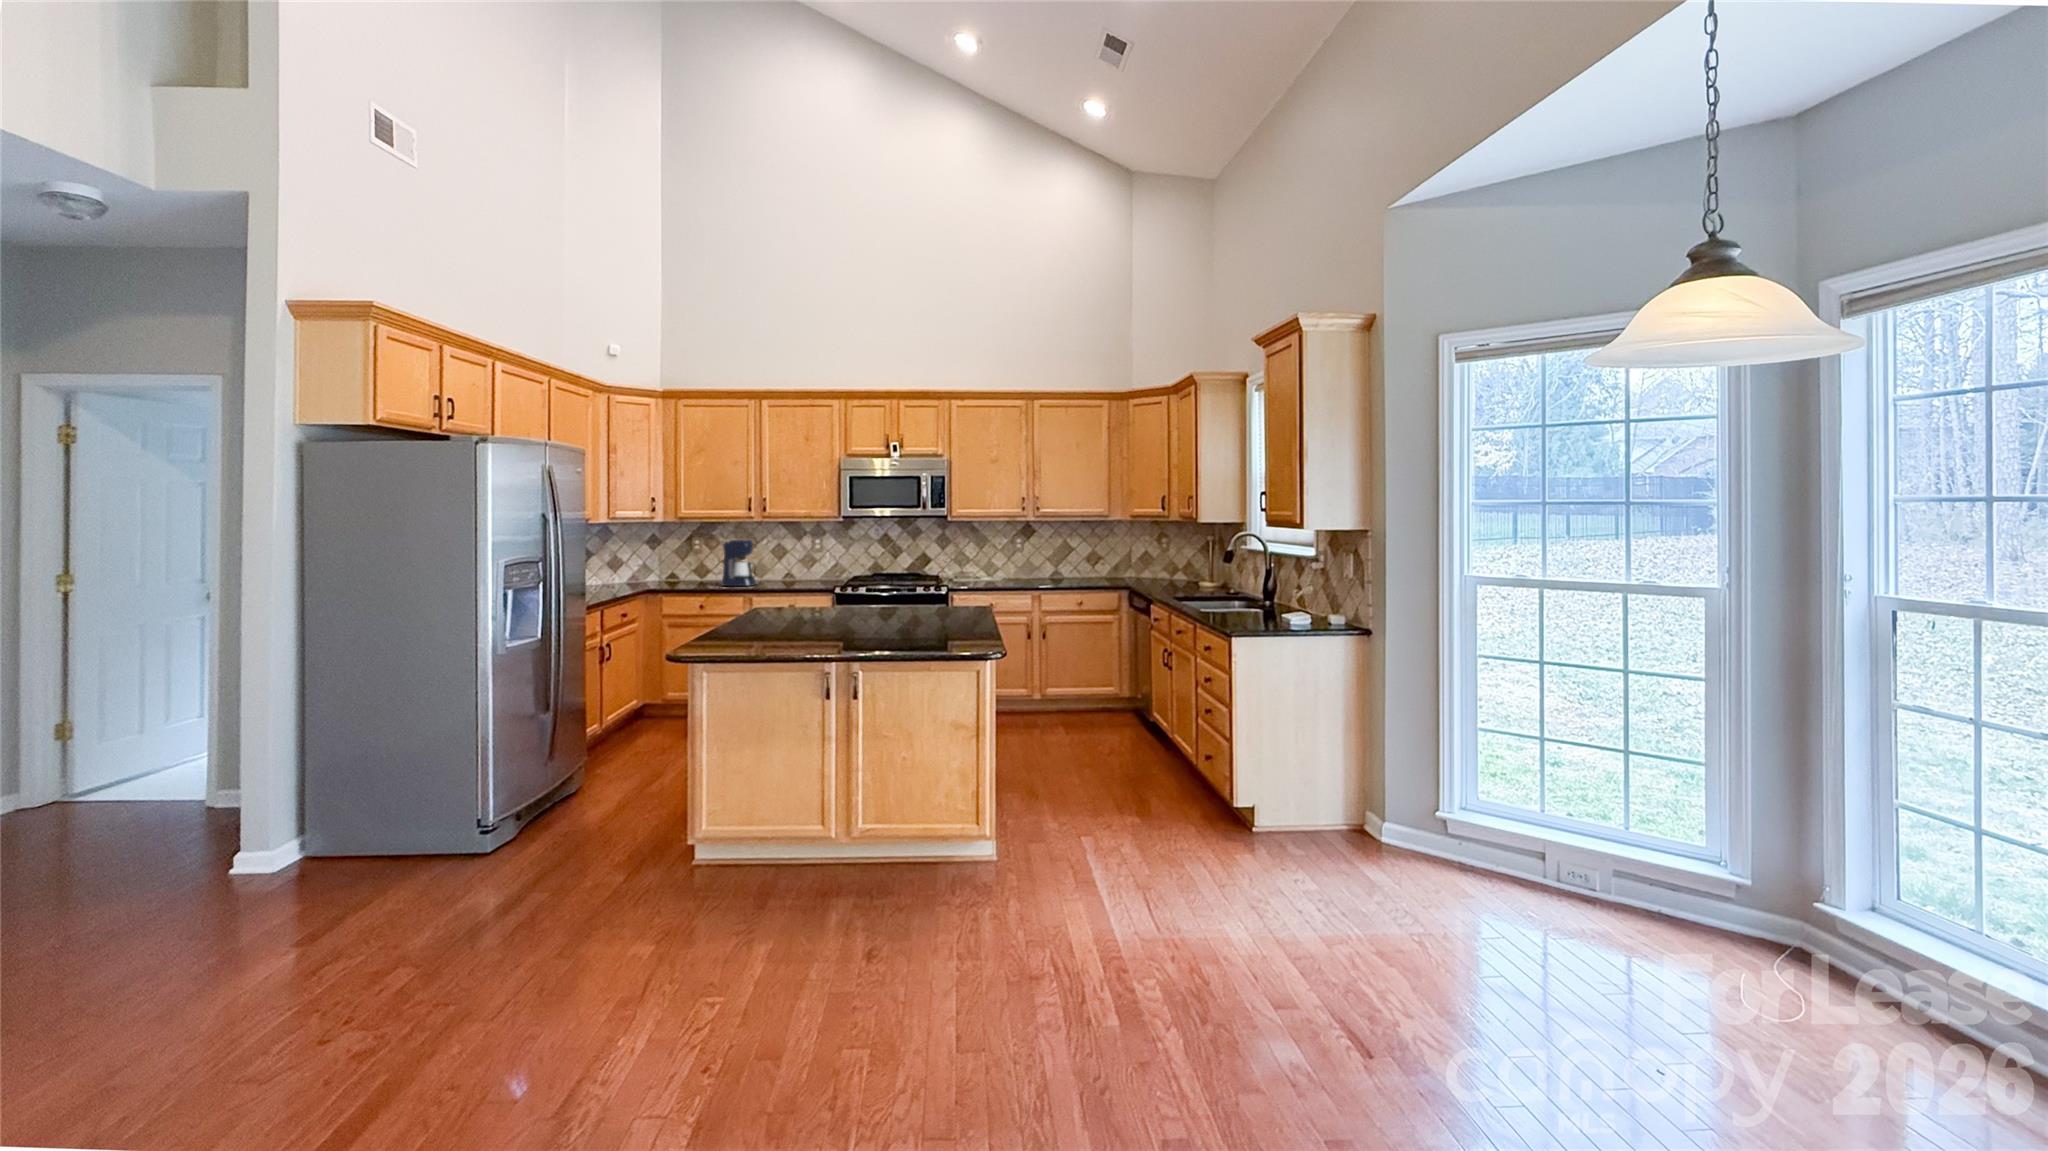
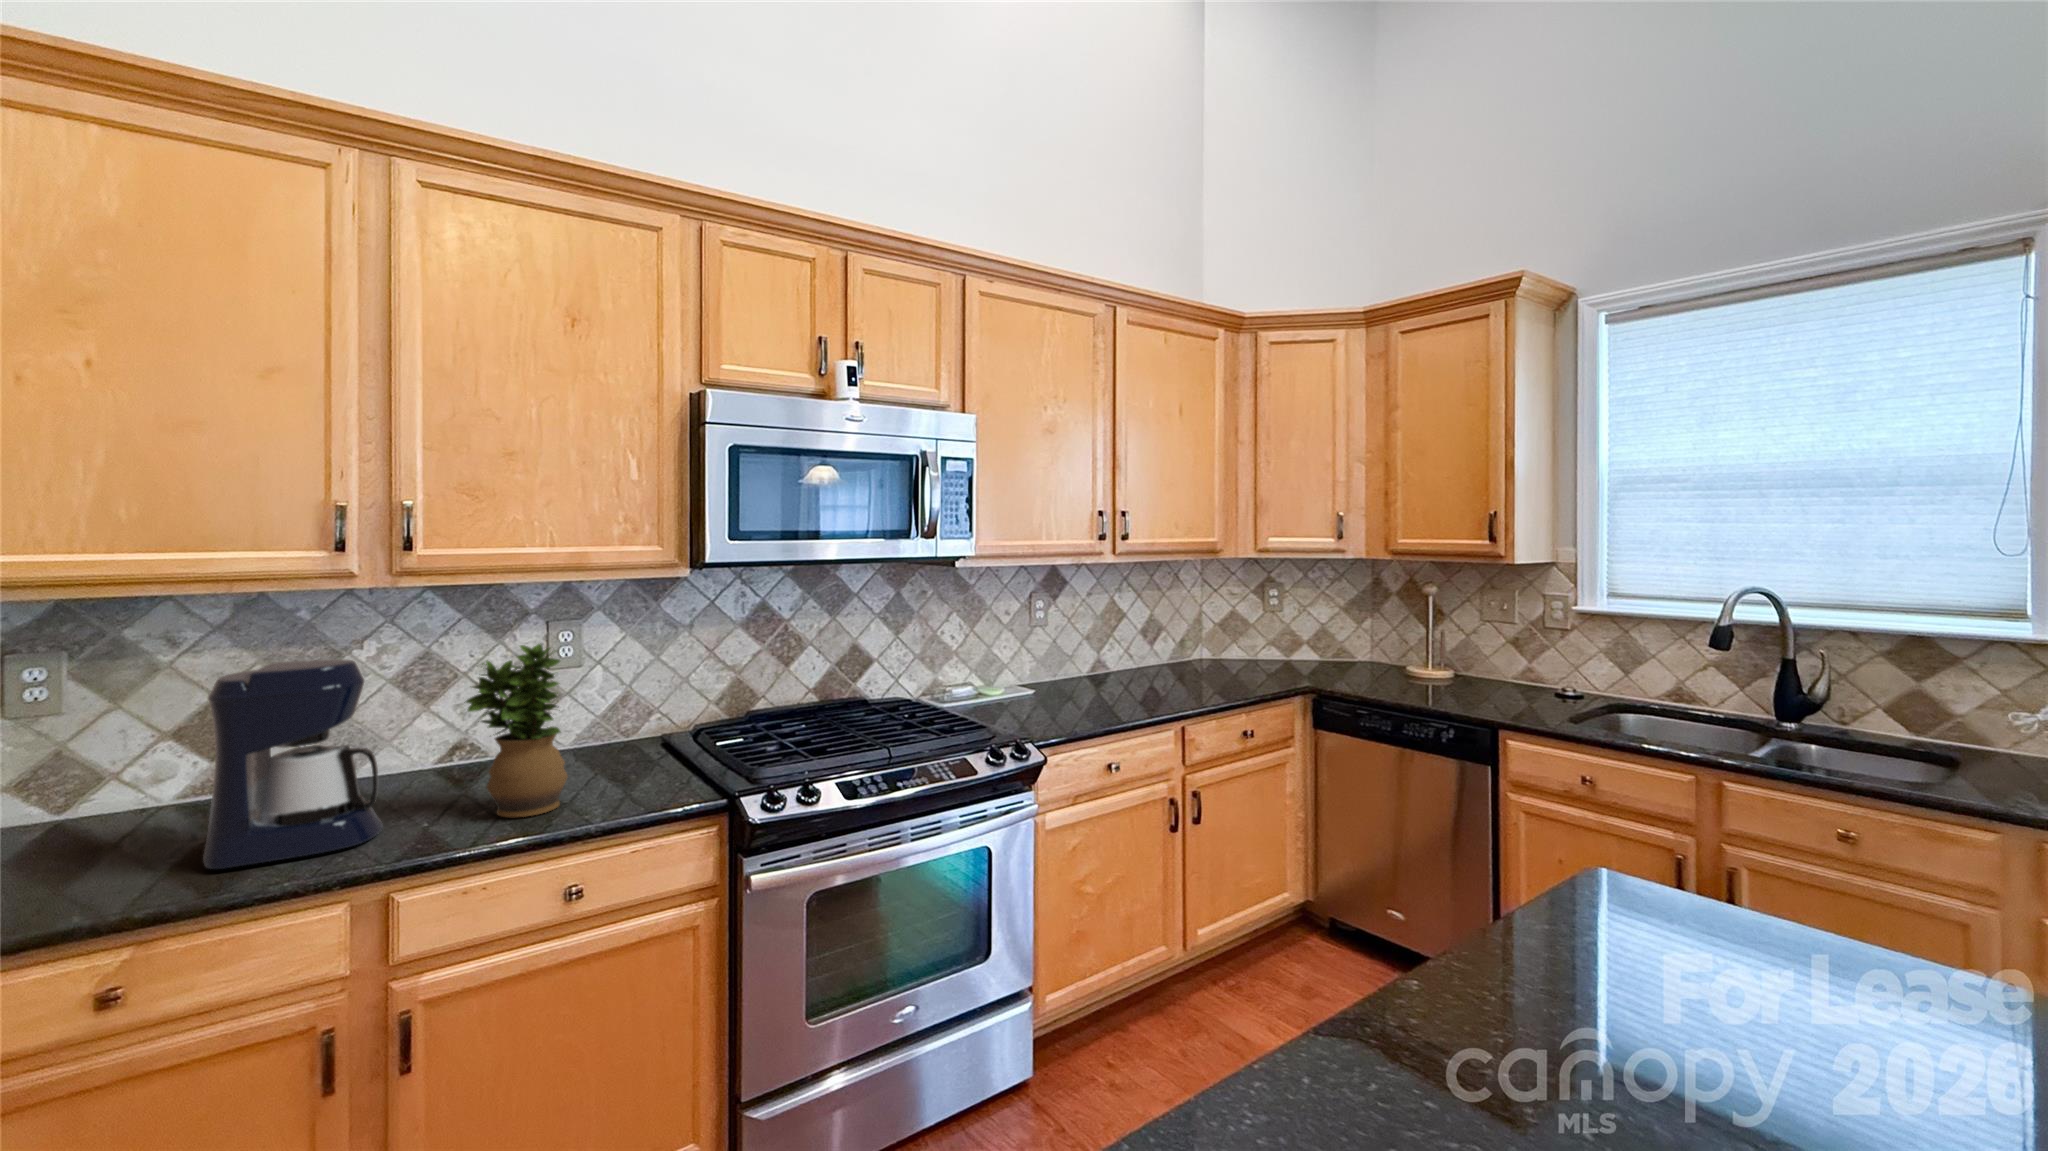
potted plant: none [775,538,800,586] -> present [466,644,568,817]

